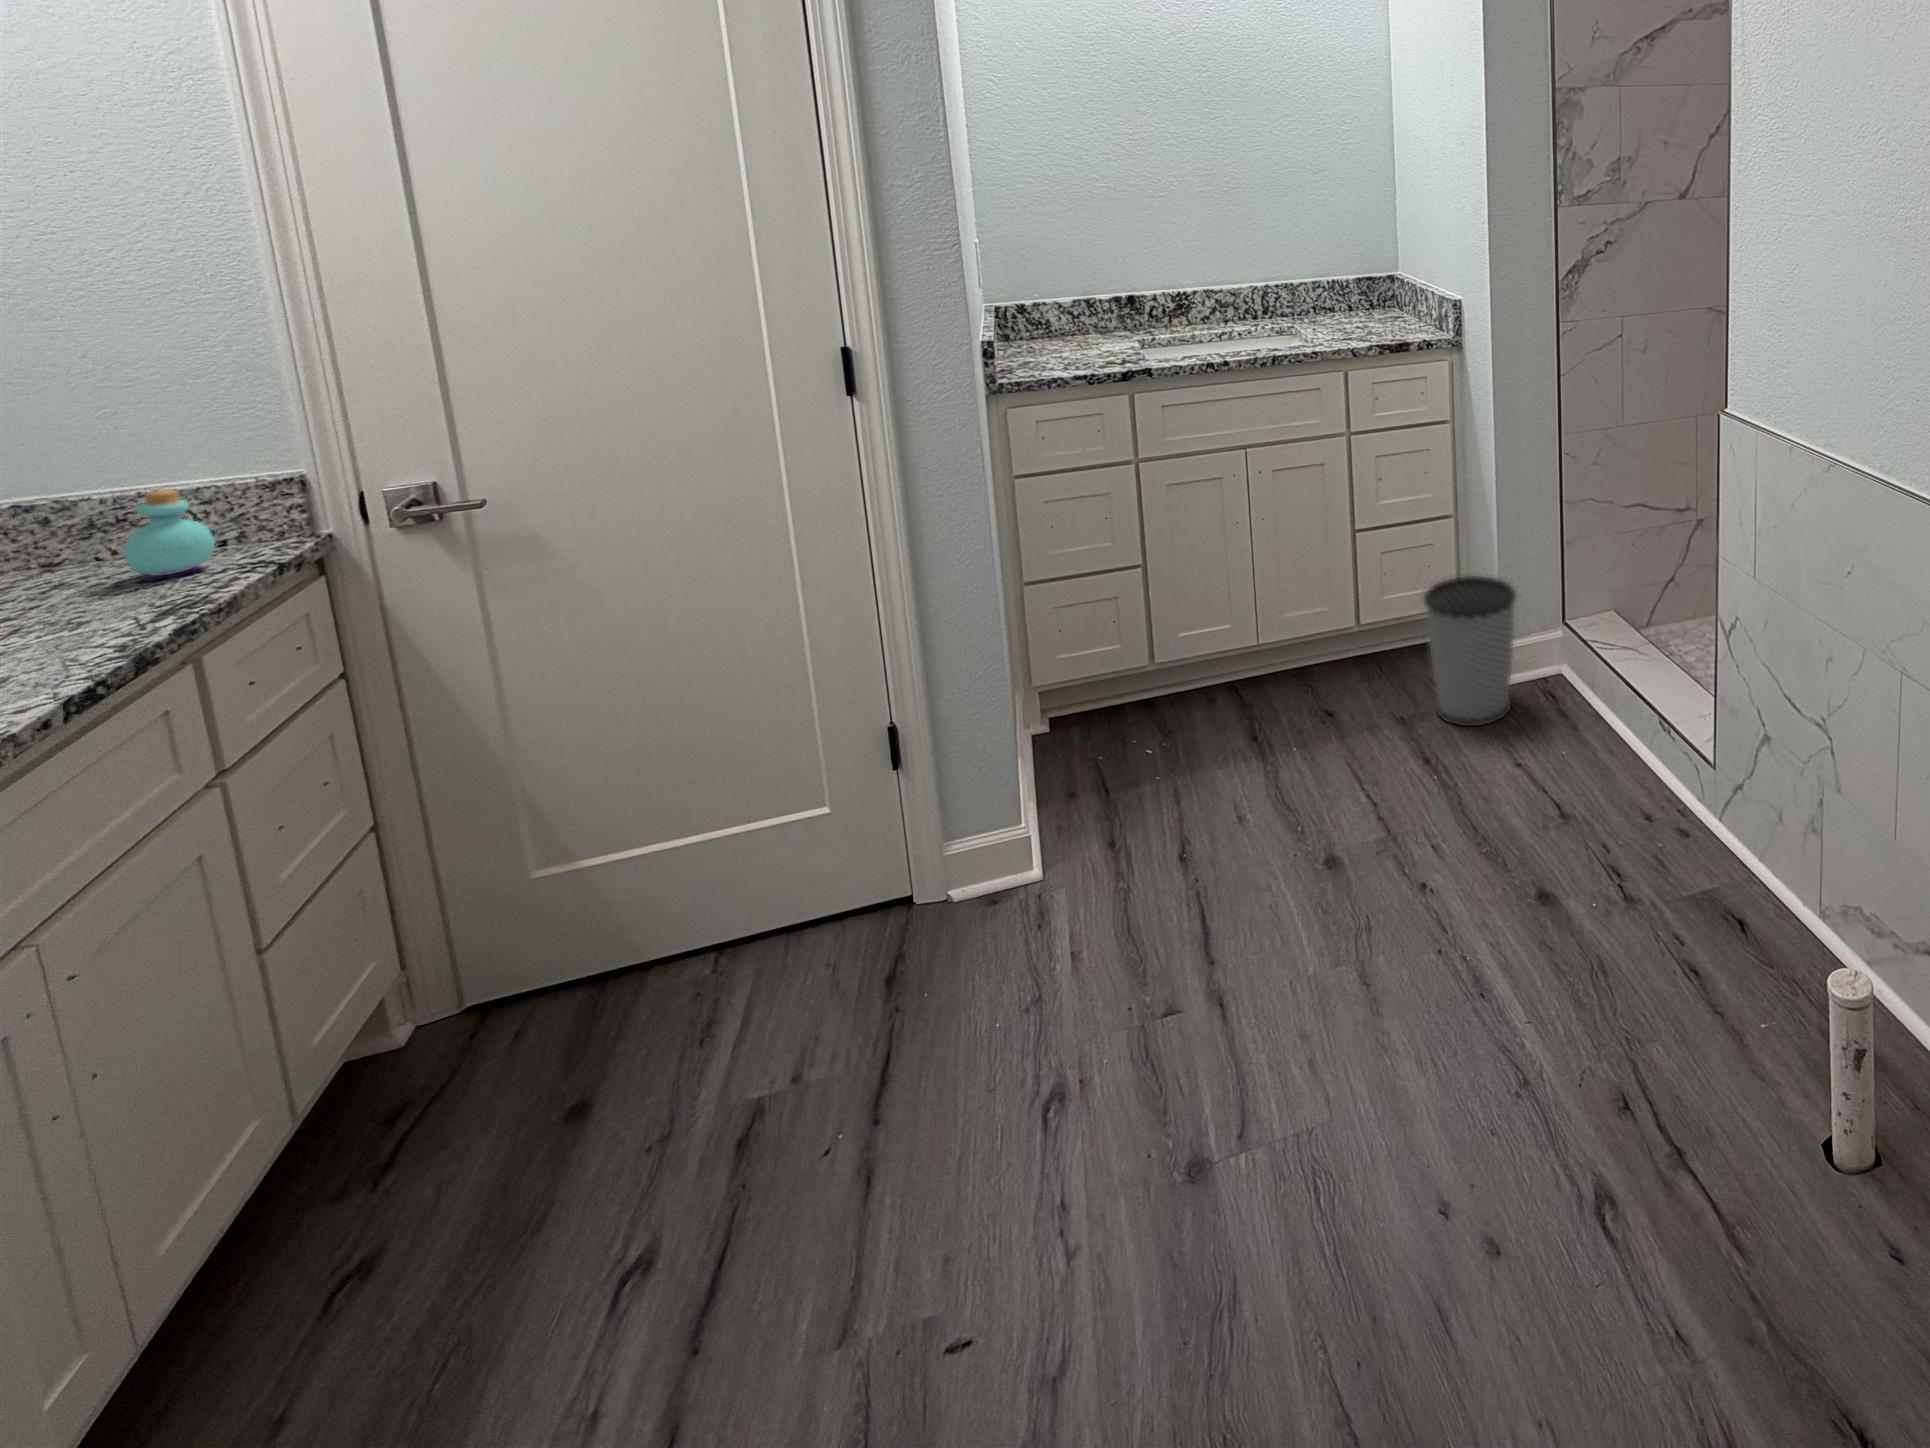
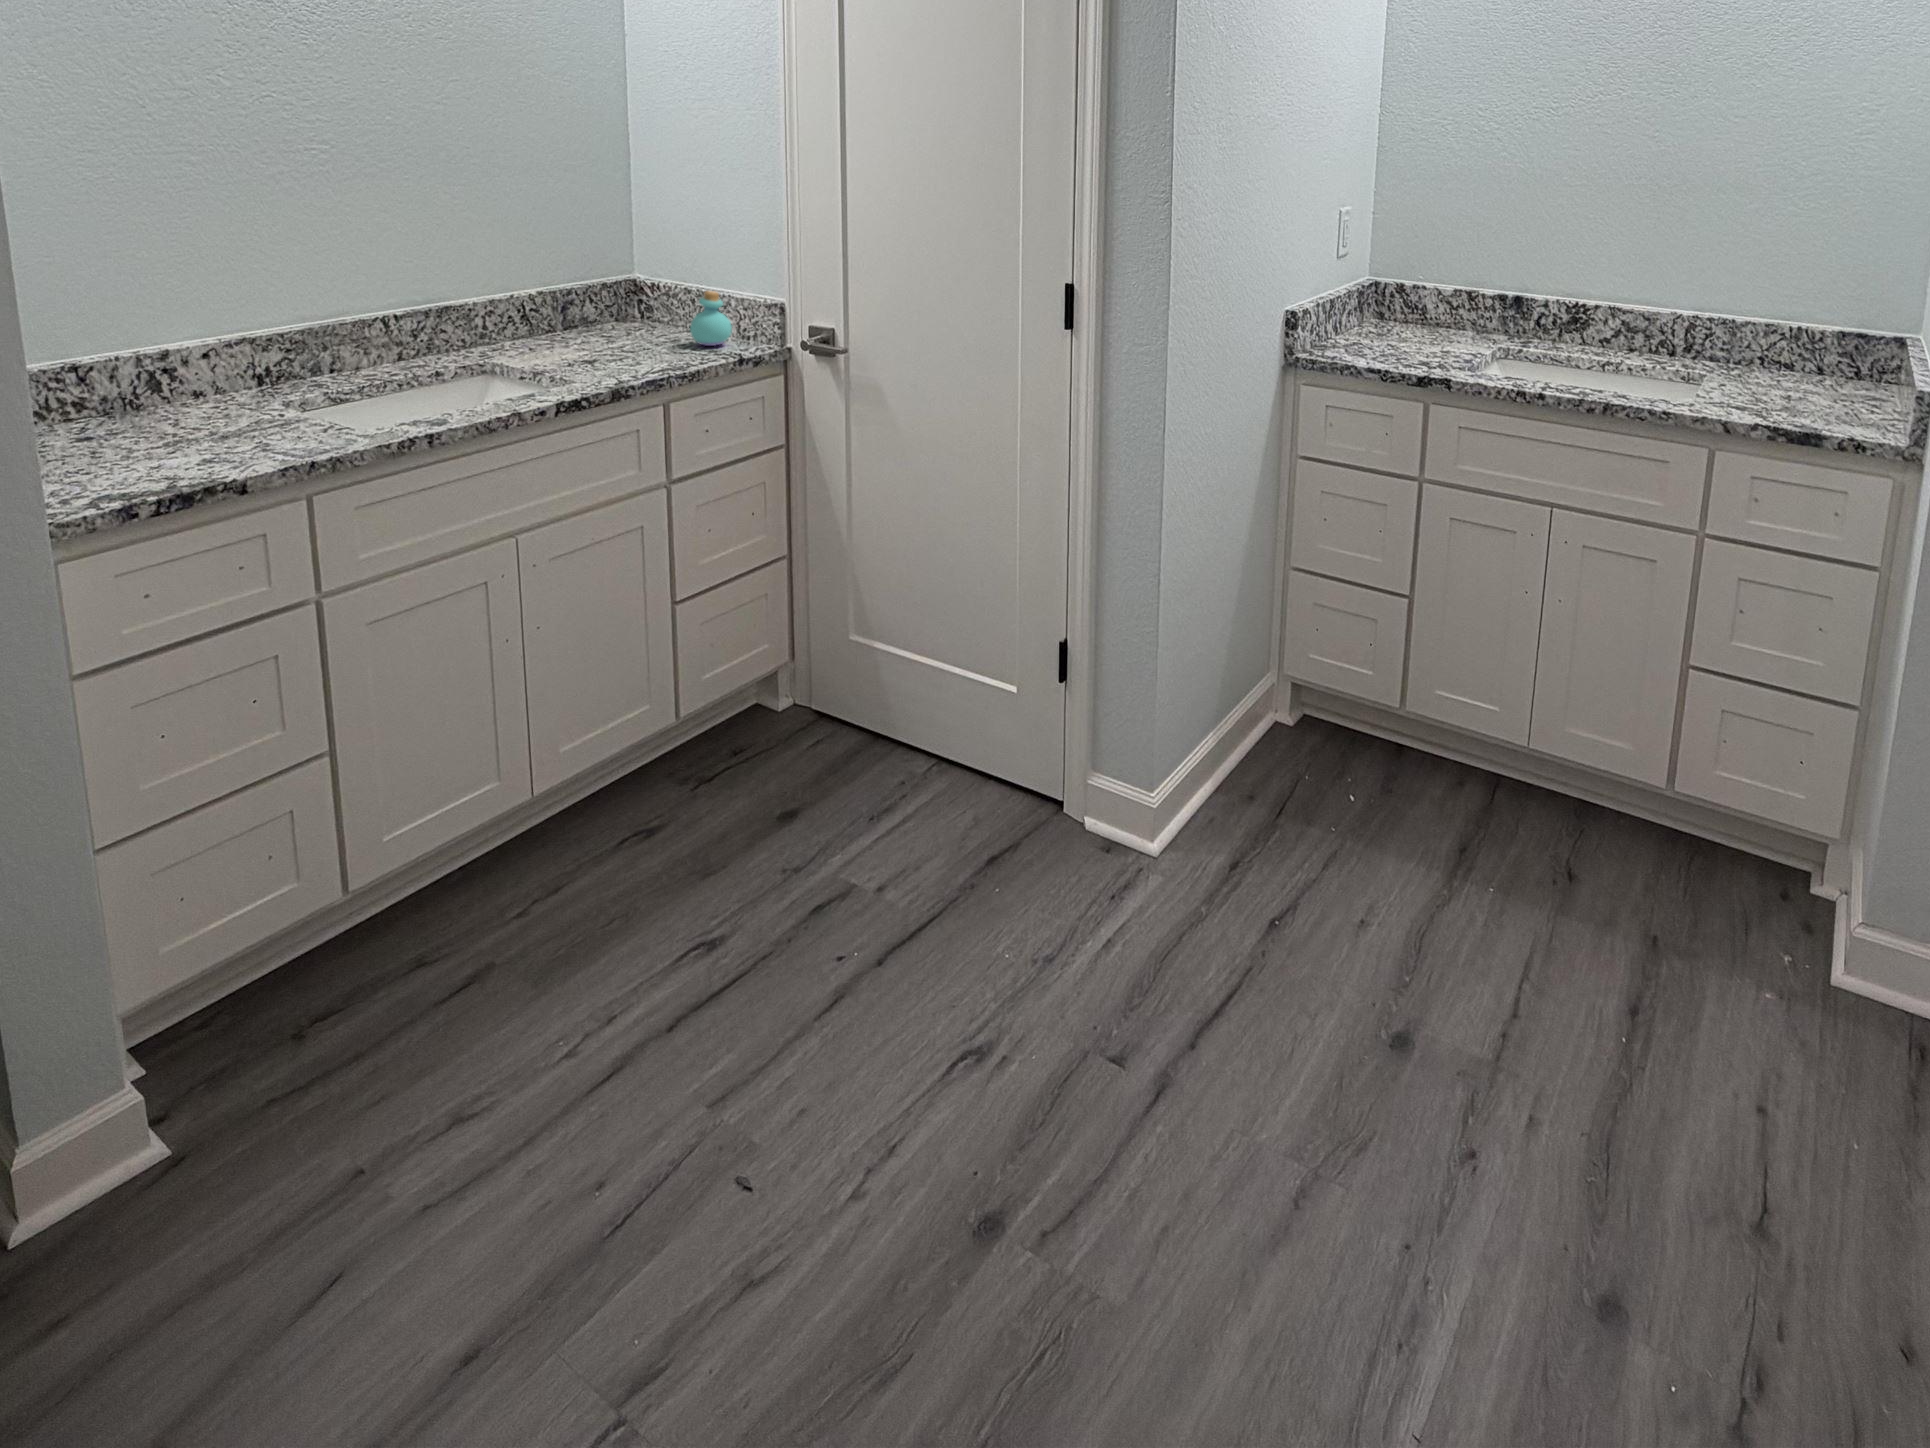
wastebasket: present [1424,576,1516,726] -> none [1710,788,1881,1033]

